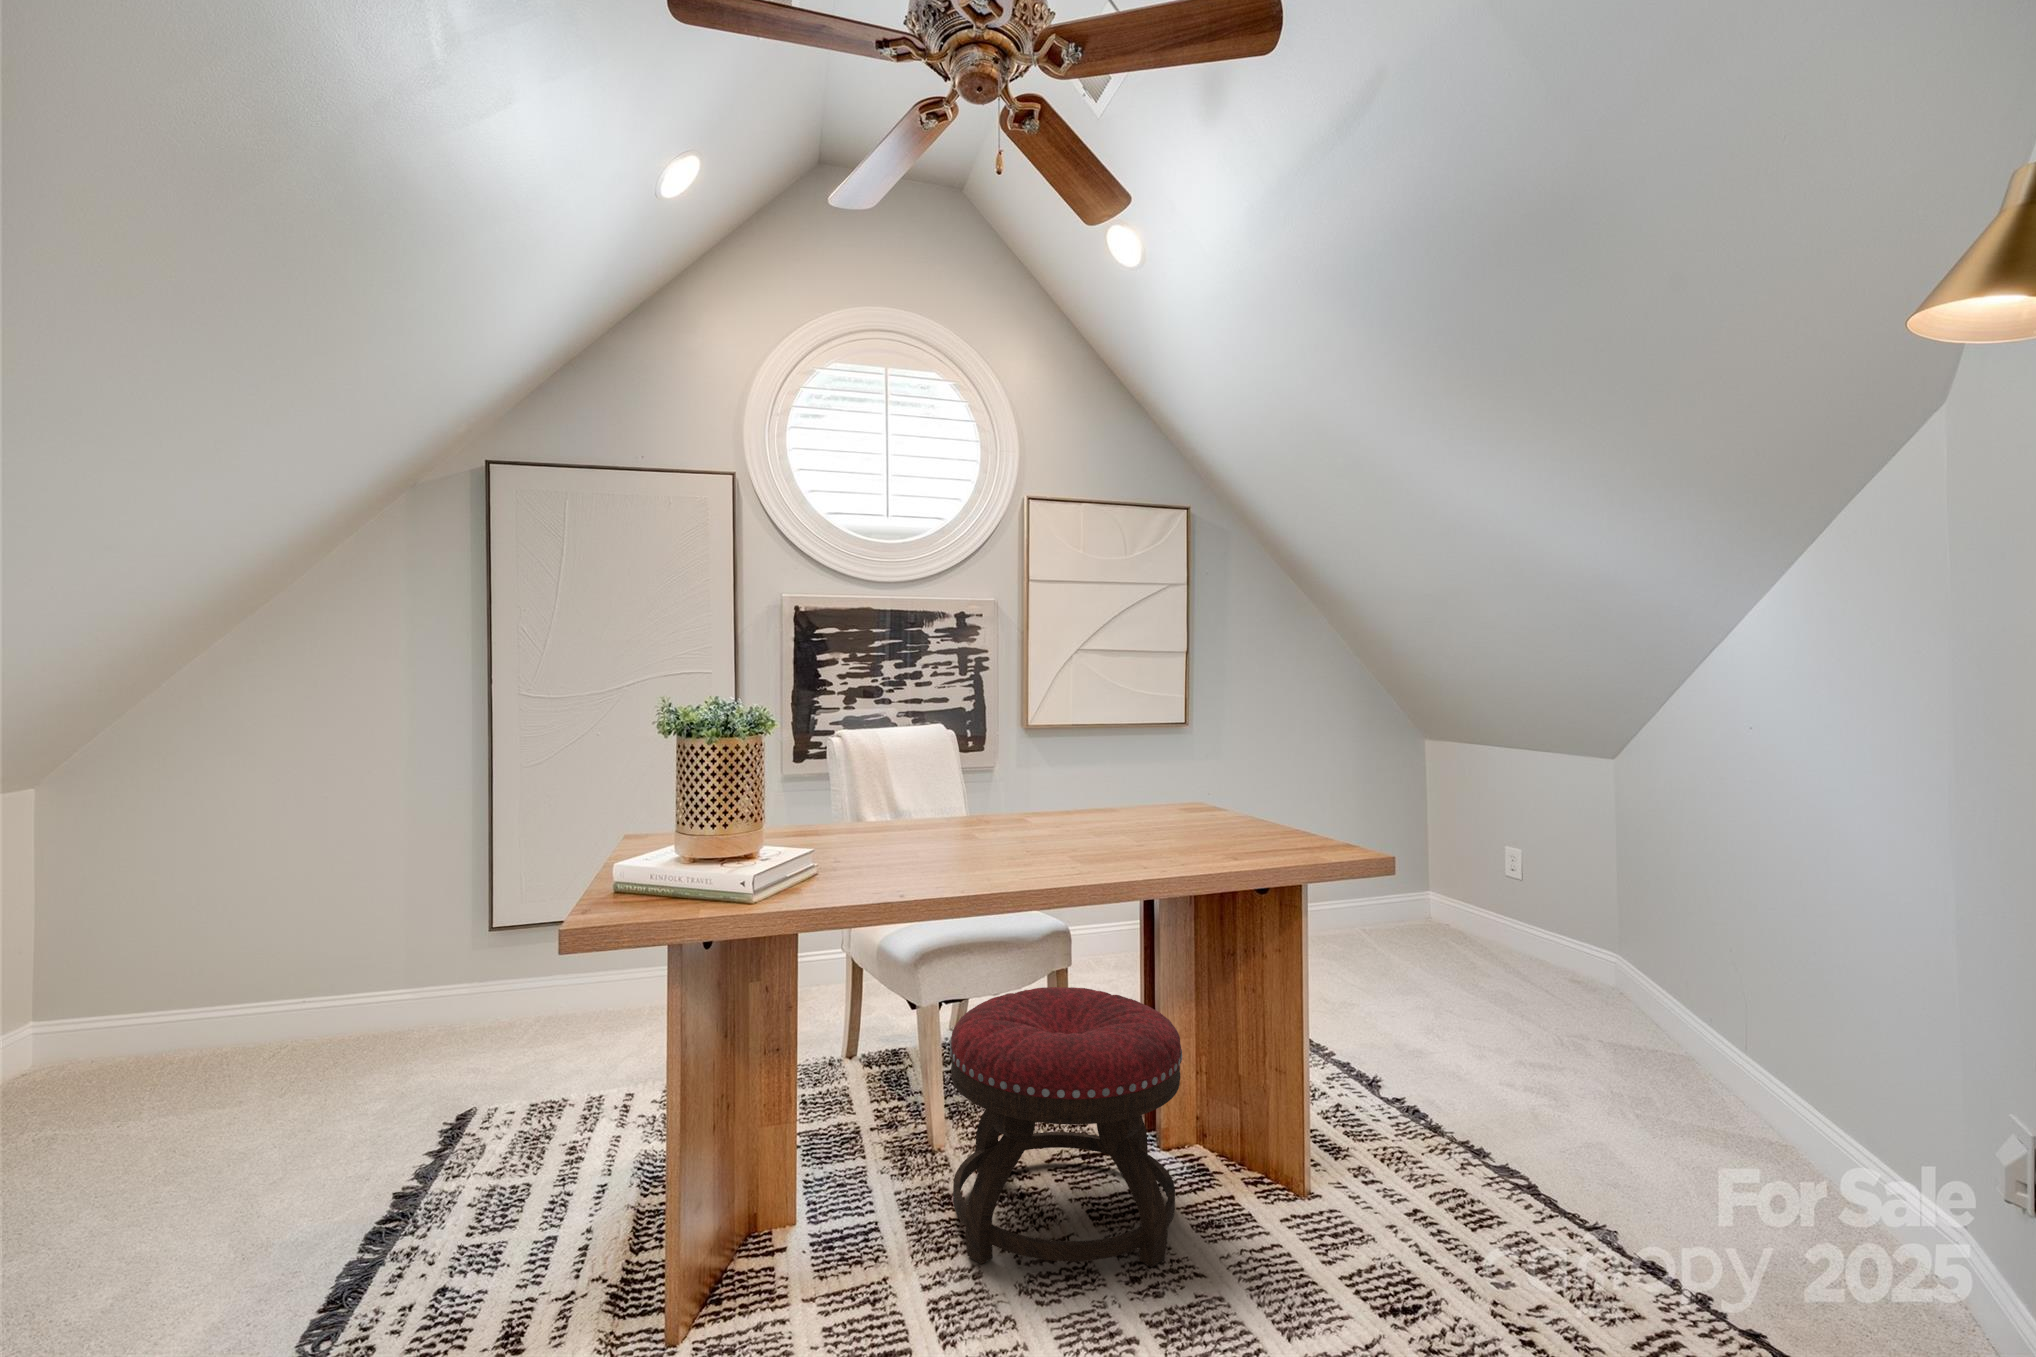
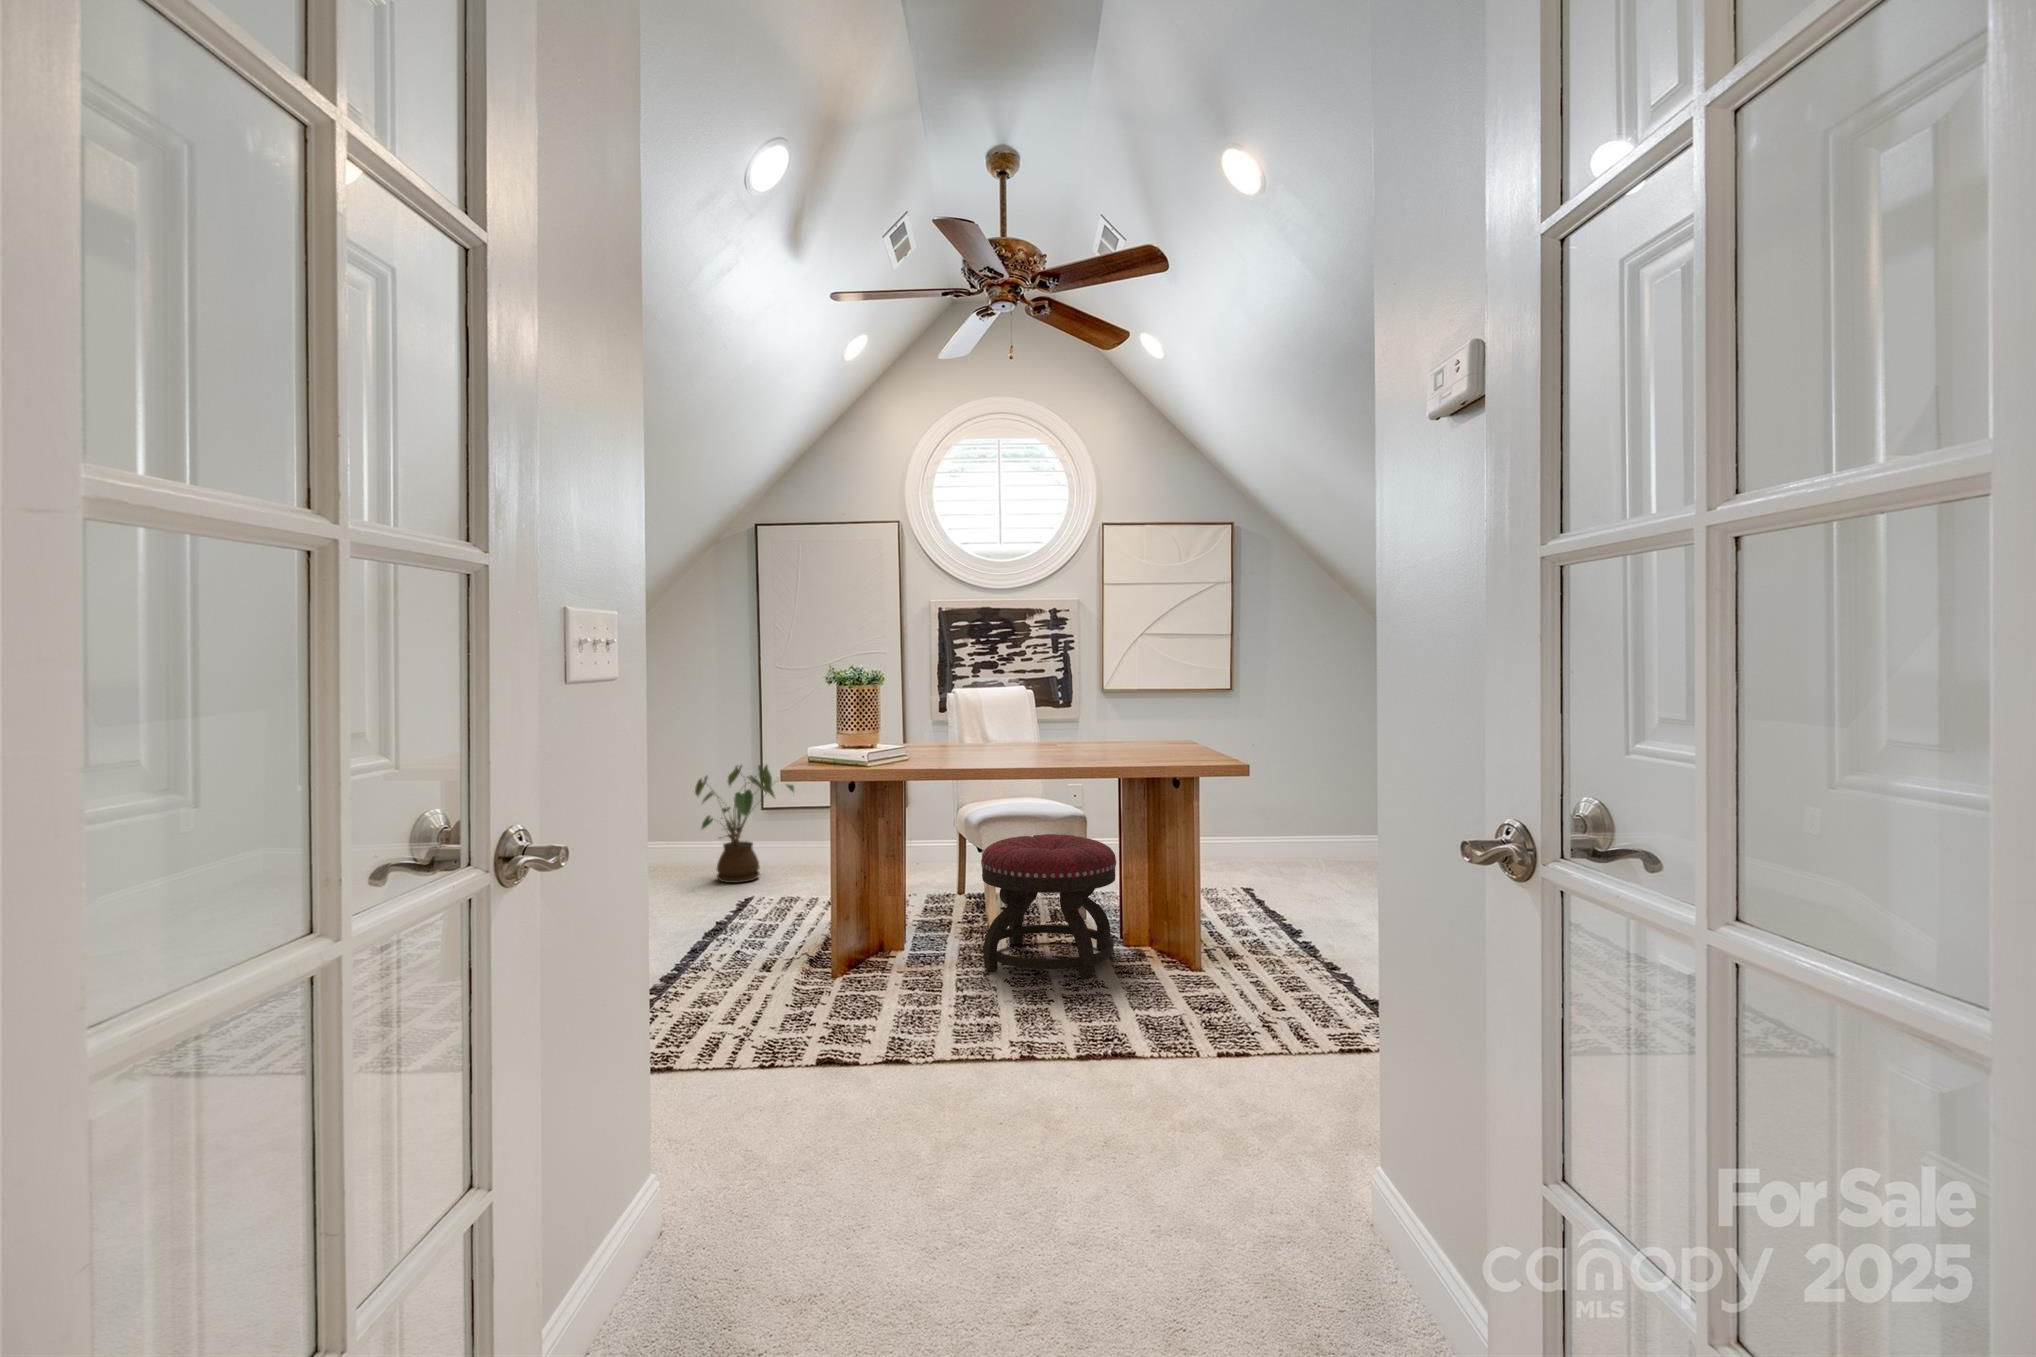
house plant: none [384,846,561,1048] -> present [695,765,794,883]

